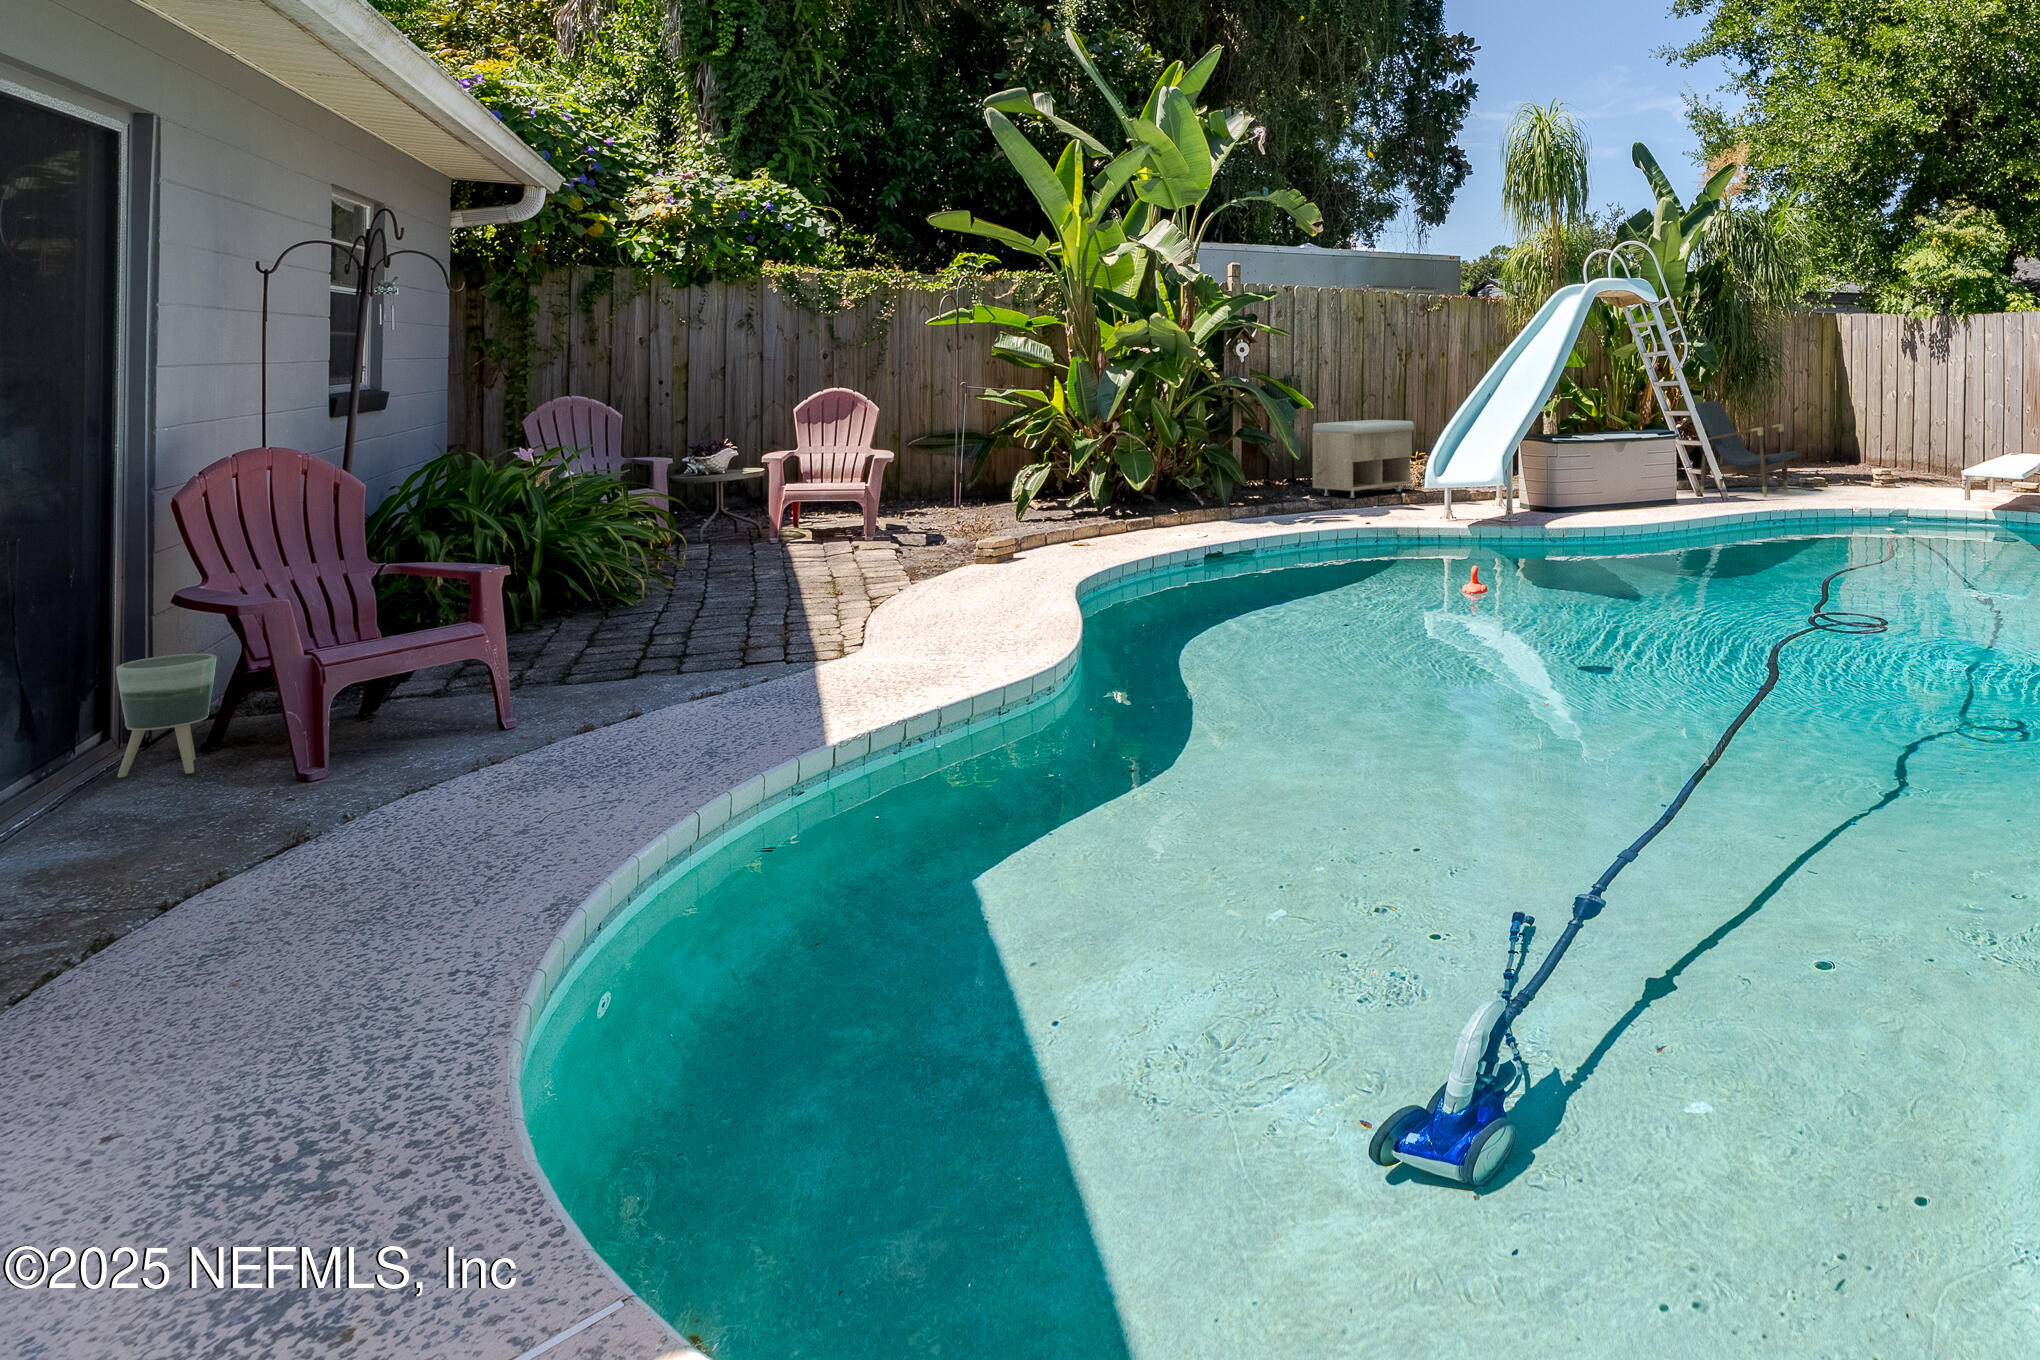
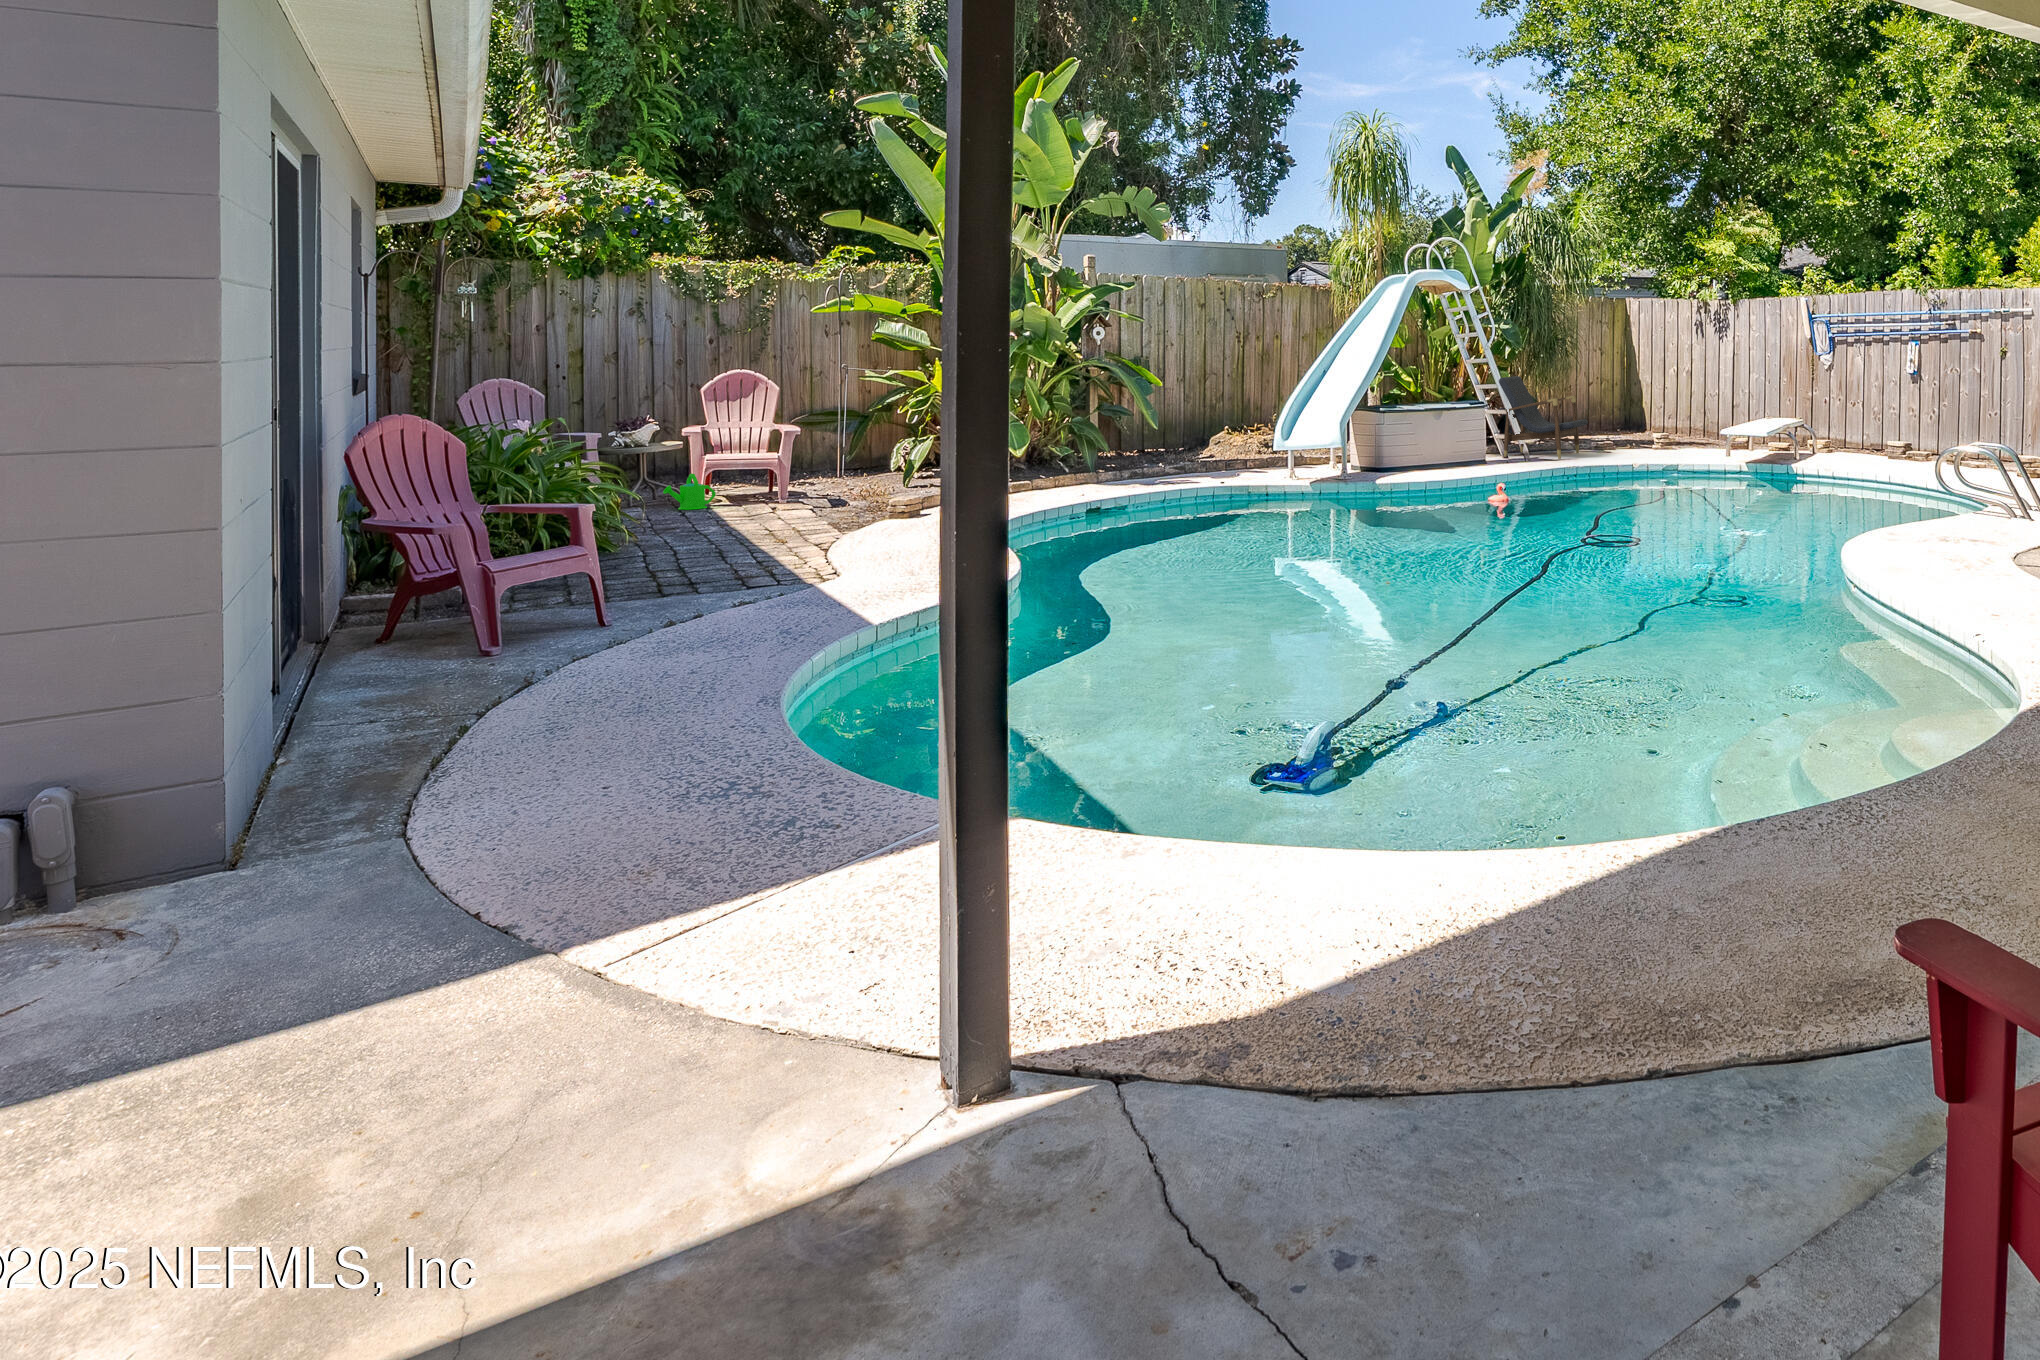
storage bench: present [1313,420,1414,498] -> none [1160,395,1251,464]
watering can: none [743,507,803,548] -> present [663,474,716,510]
planter: present [116,653,217,778] -> none [306,569,377,662]

